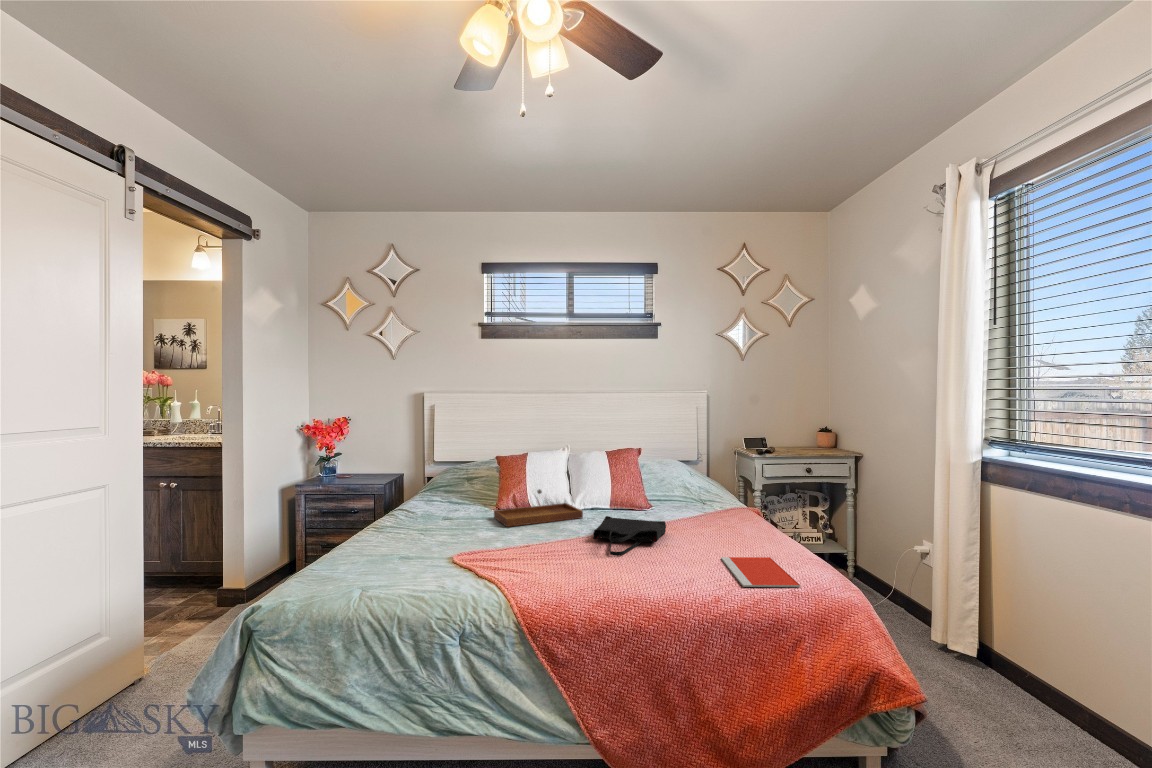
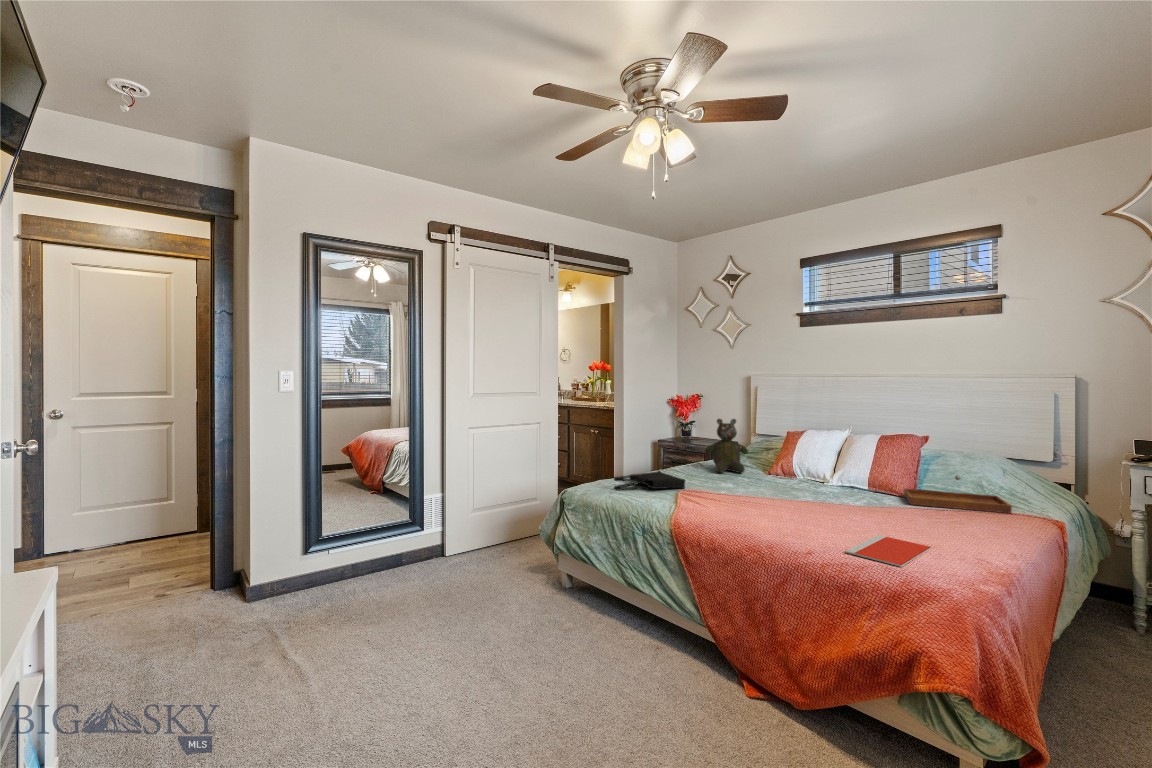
teddy bear: none [422,447,478,520] -> present [705,419,748,473]
tray: present [494,489,583,527] -> present [904,476,1012,513]
tote bag: present [593,516,666,556] -> present [614,471,685,490]

